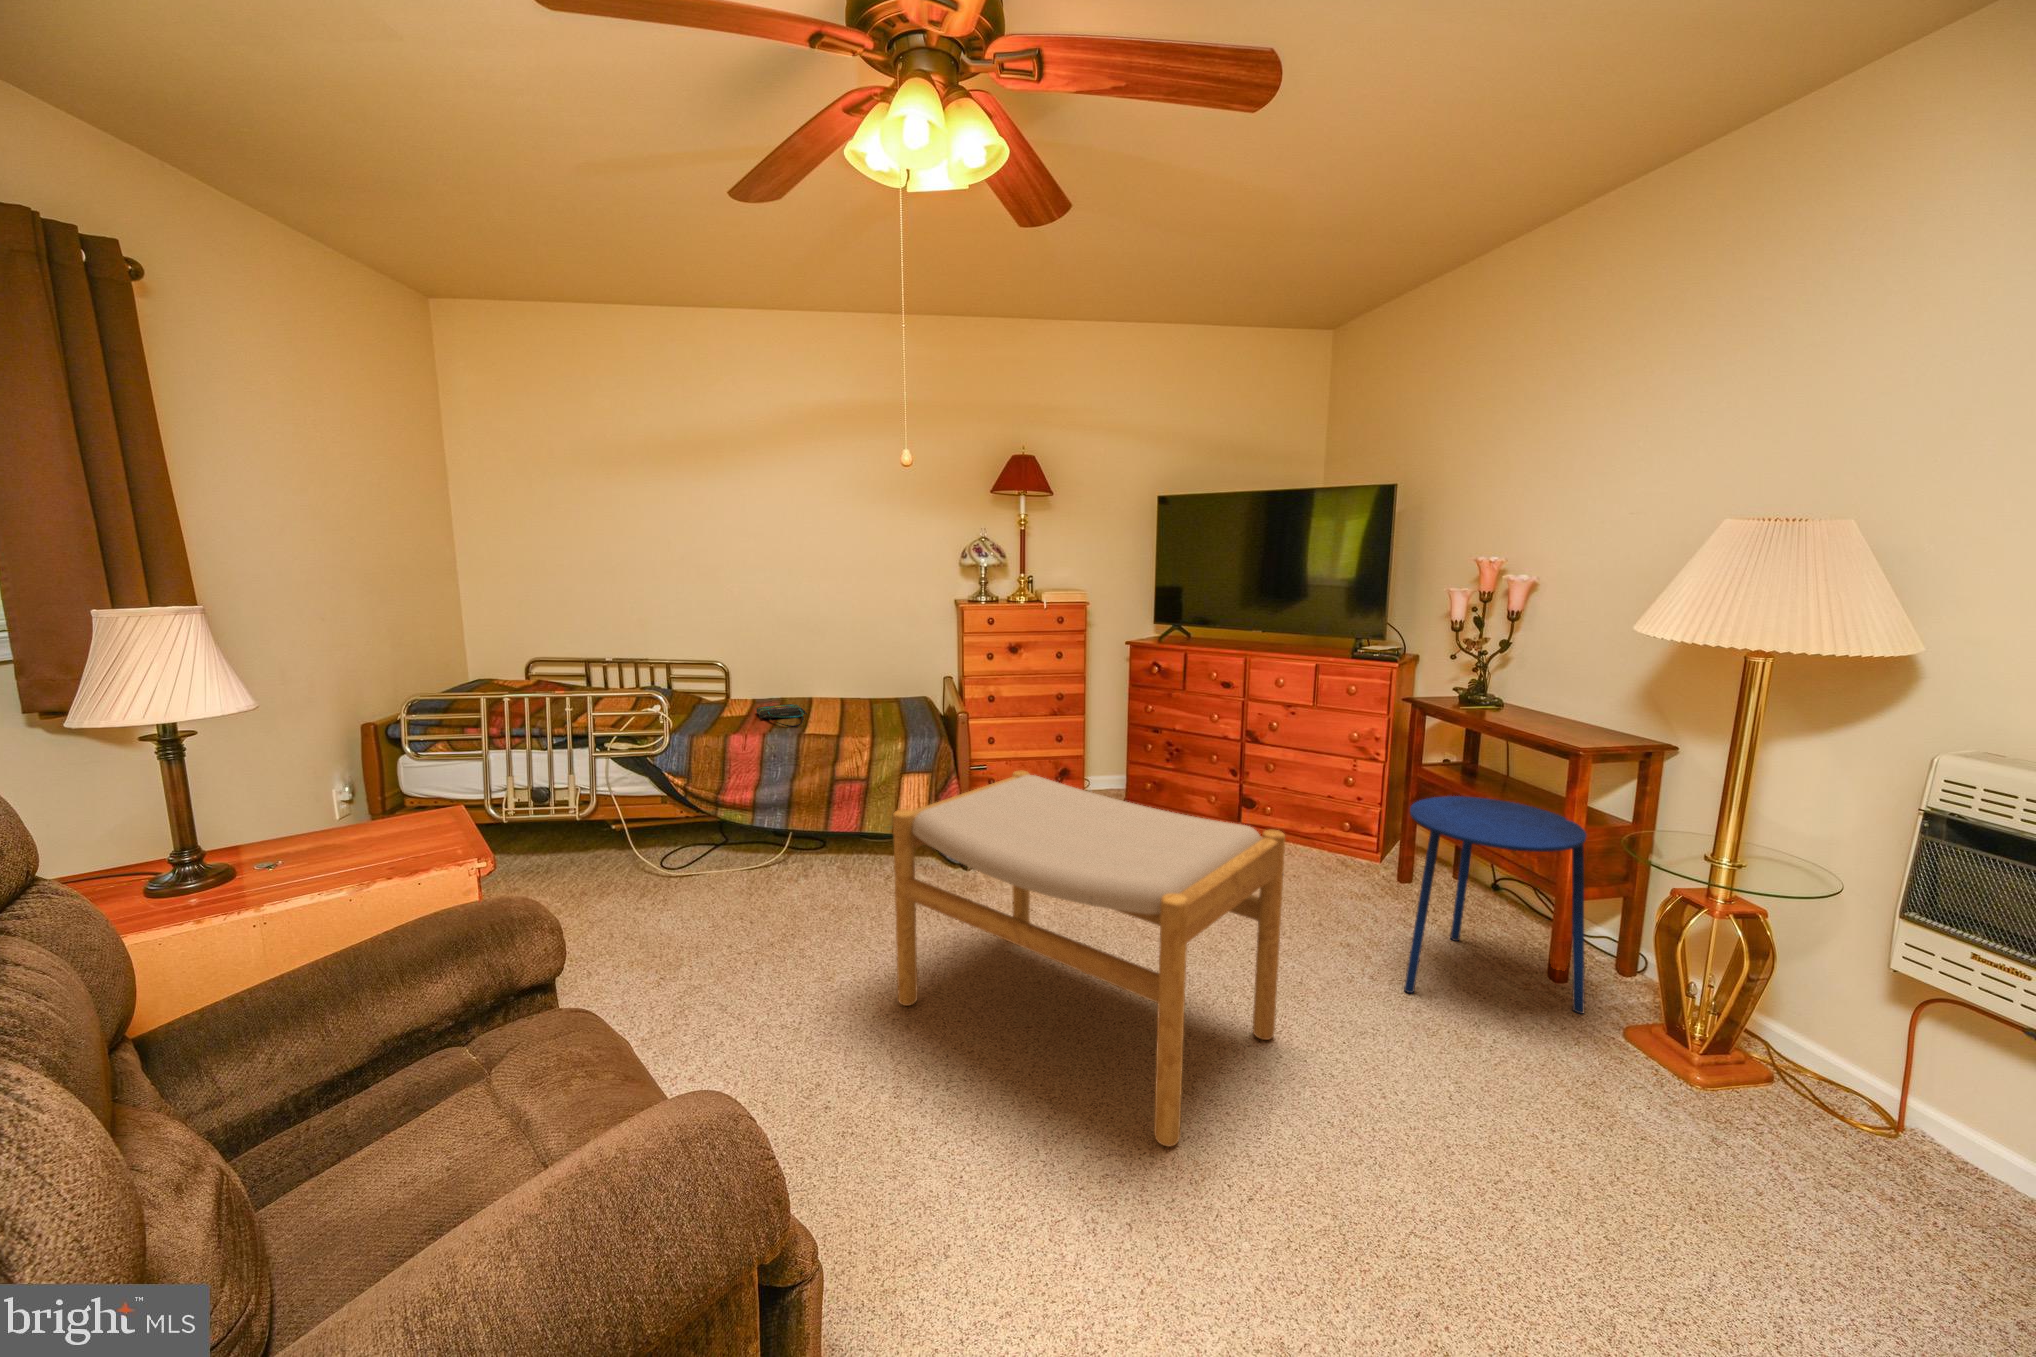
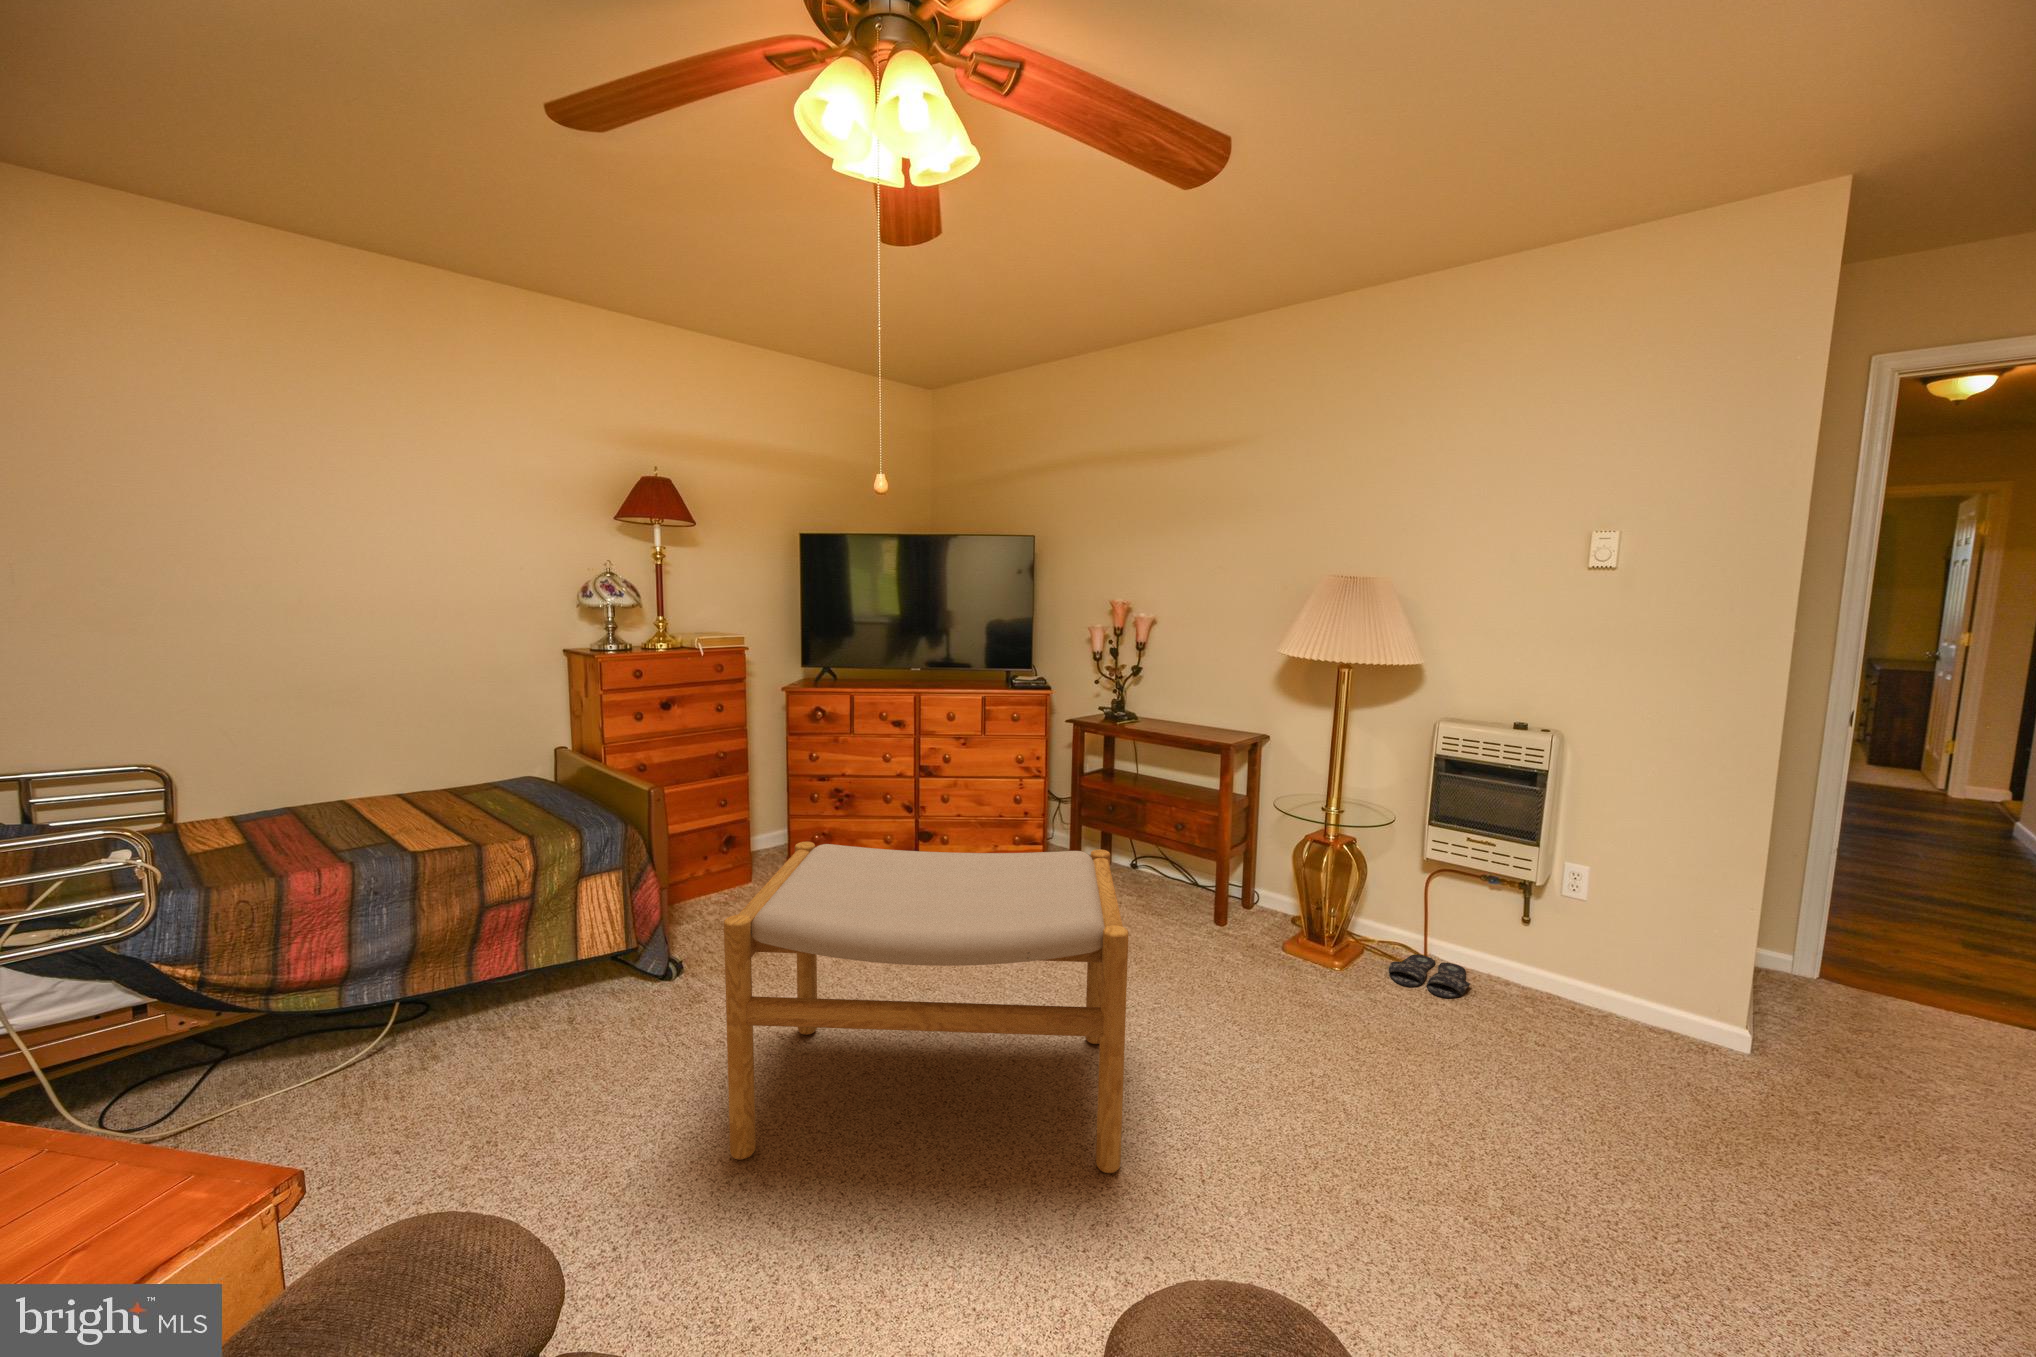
tote bag: present [756,704,807,727] -> none [284,813,396,846]
side table: present [1404,796,1586,1014] -> none [1127,793,1255,965]
slippers: none [1783,1108,1966,1197] -> present [1389,954,1470,998]

